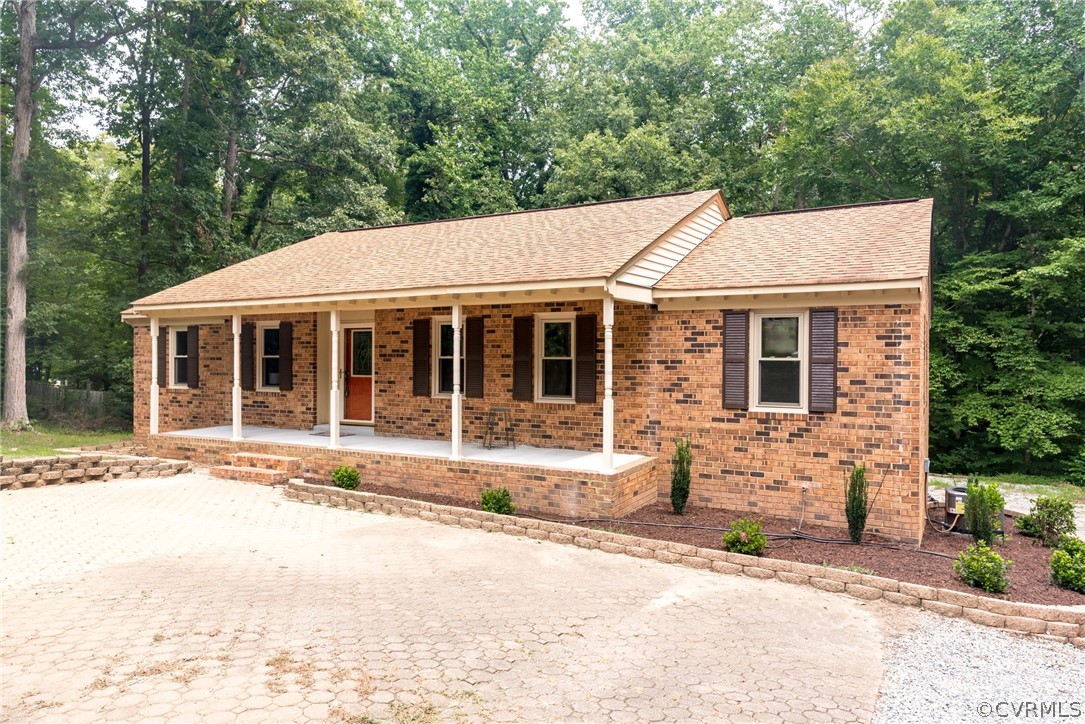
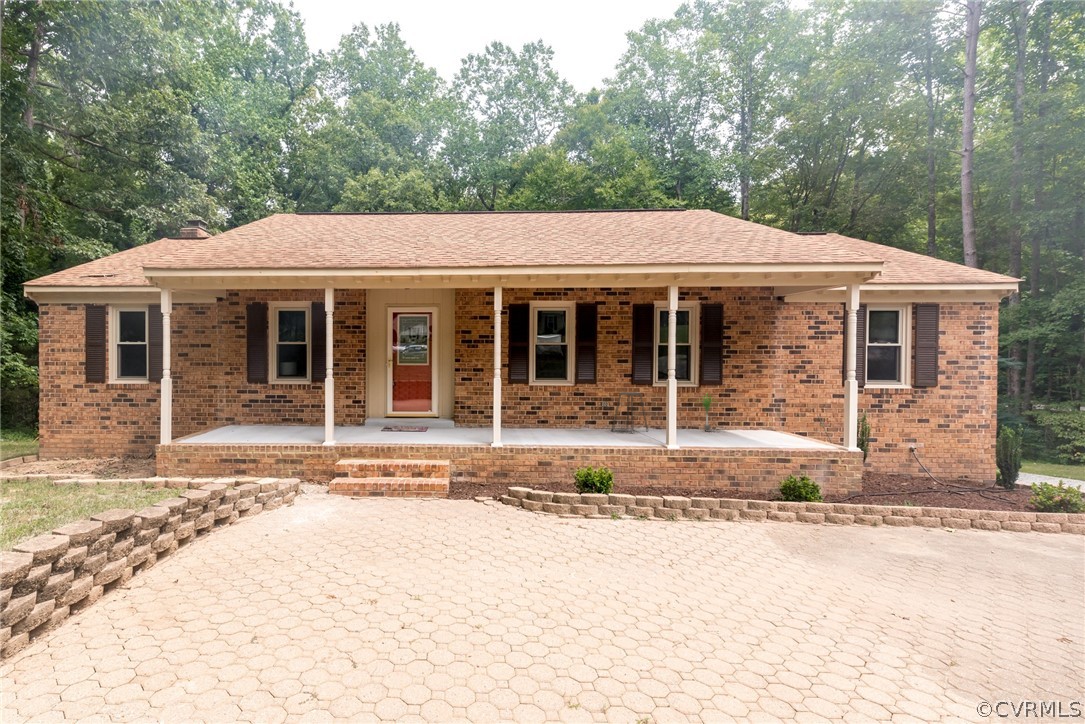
potted plant: none [561,408,591,453] -> present [702,397,712,431]

